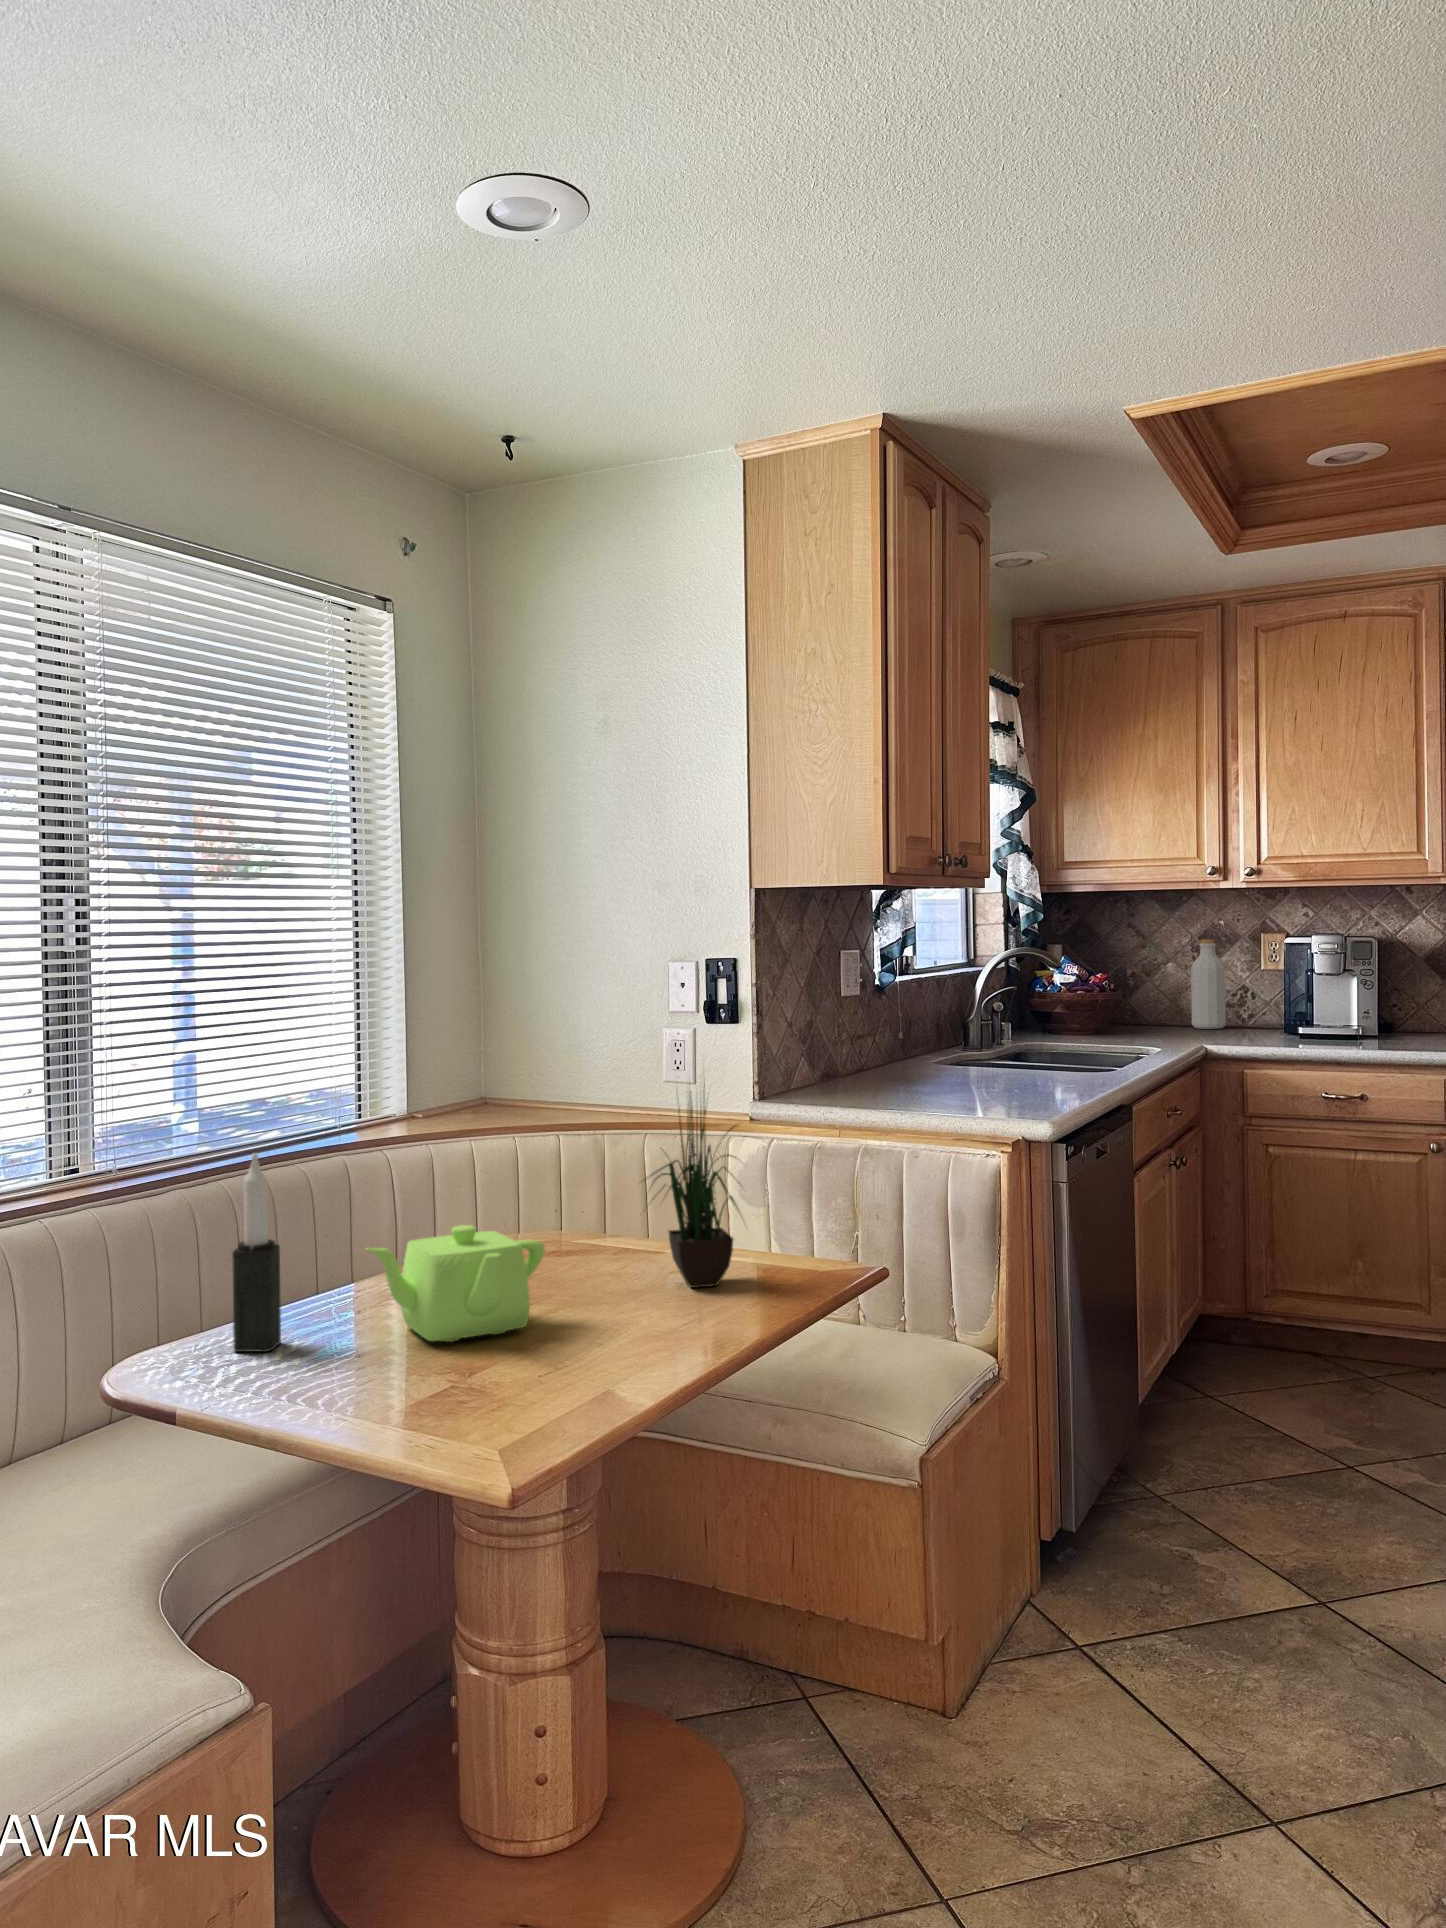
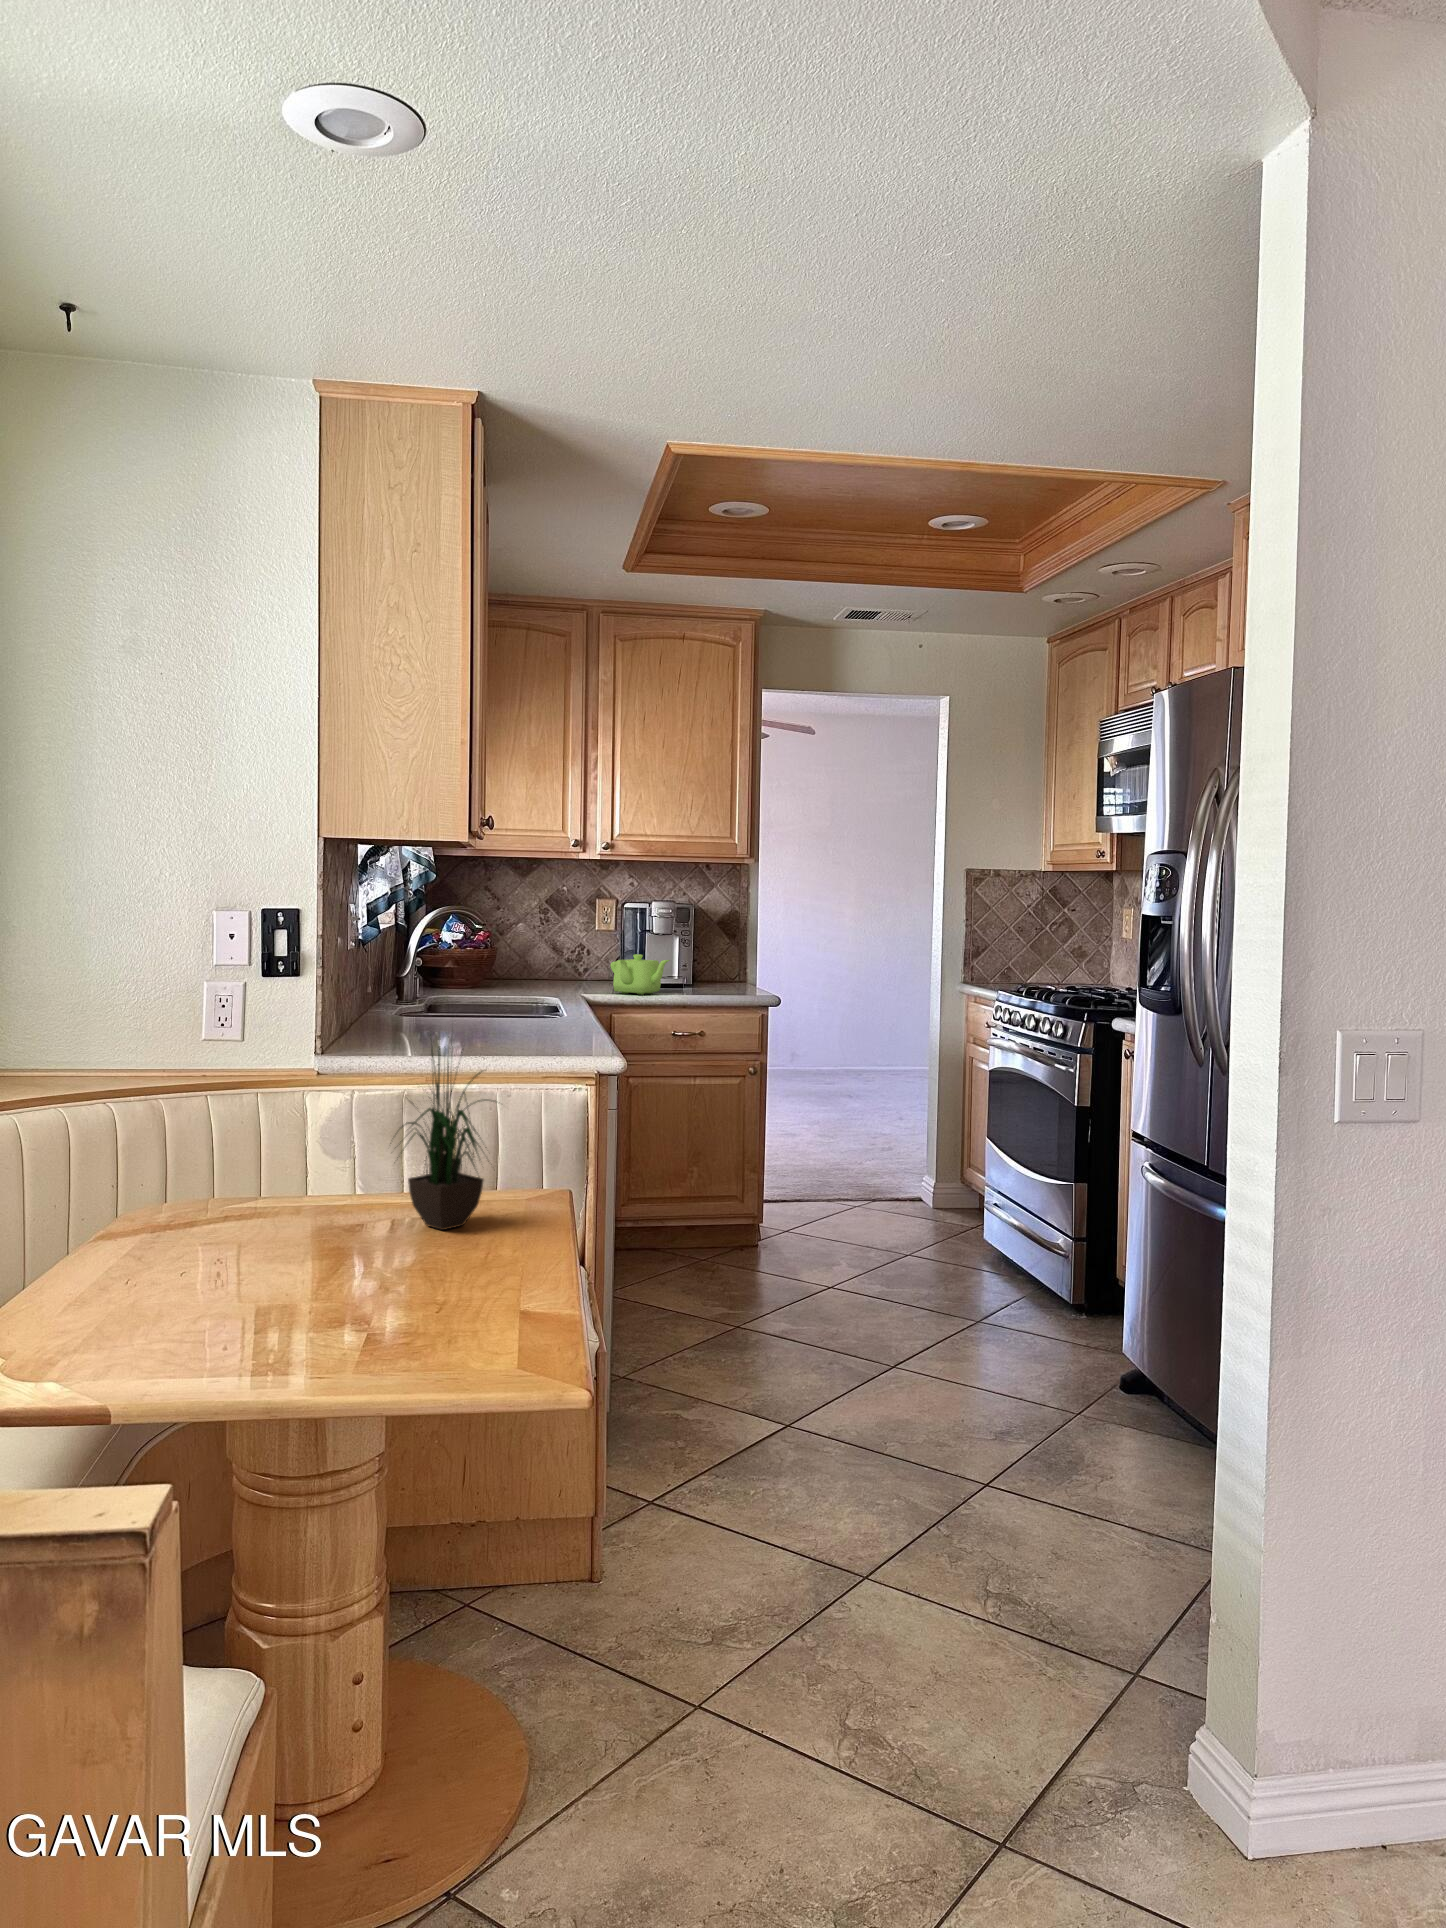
bottle: present [1191,939,1226,1029] -> none [538,903,567,980]
candle: present [232,1153,281,1352] -> none [55,1126,112,1359]
teapot: present [366,1225,545,1342] -> present [610,954,669,995]

